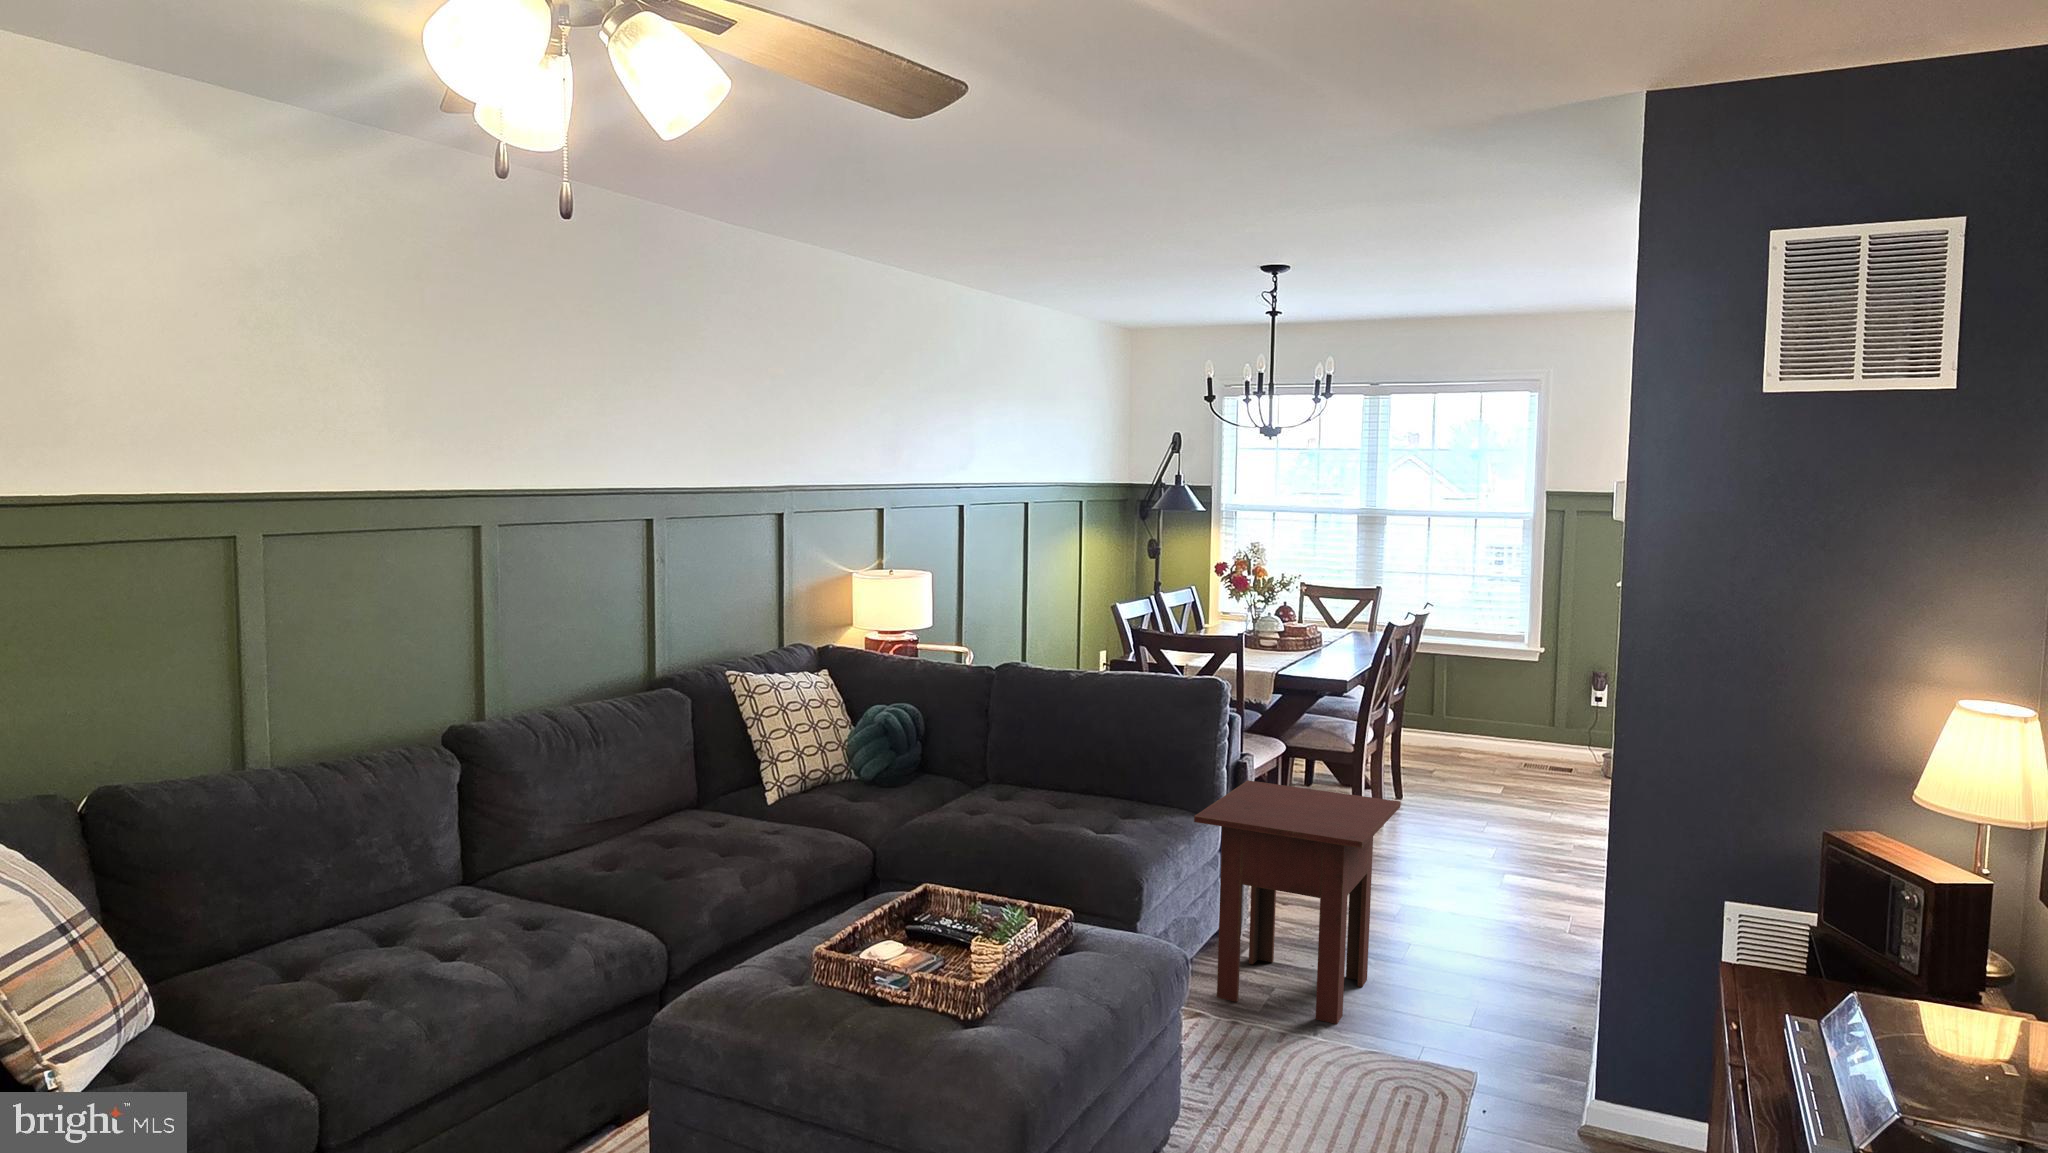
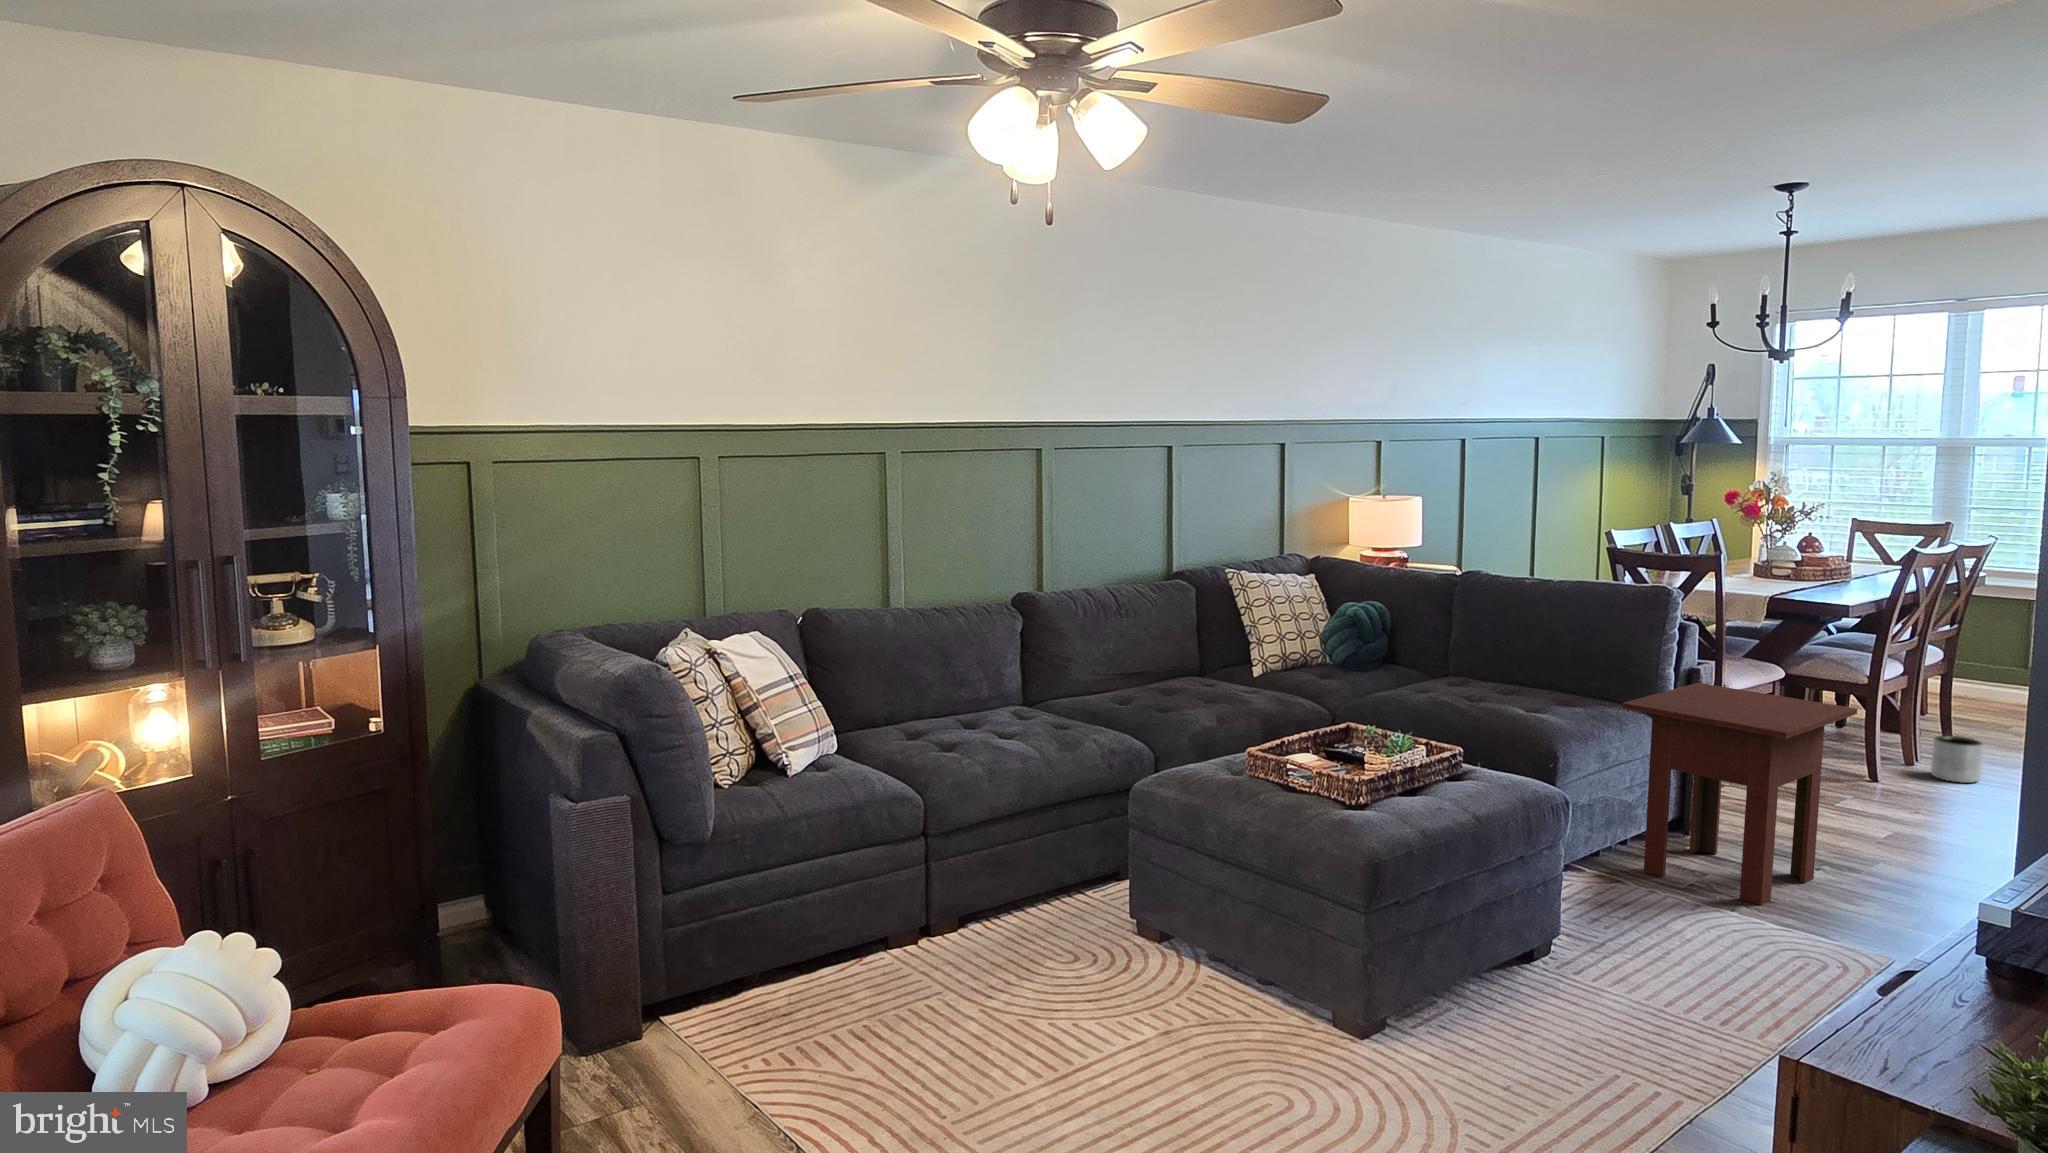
planter: none [1407,797,1447,843] -> present [1931,736,1983,783]

